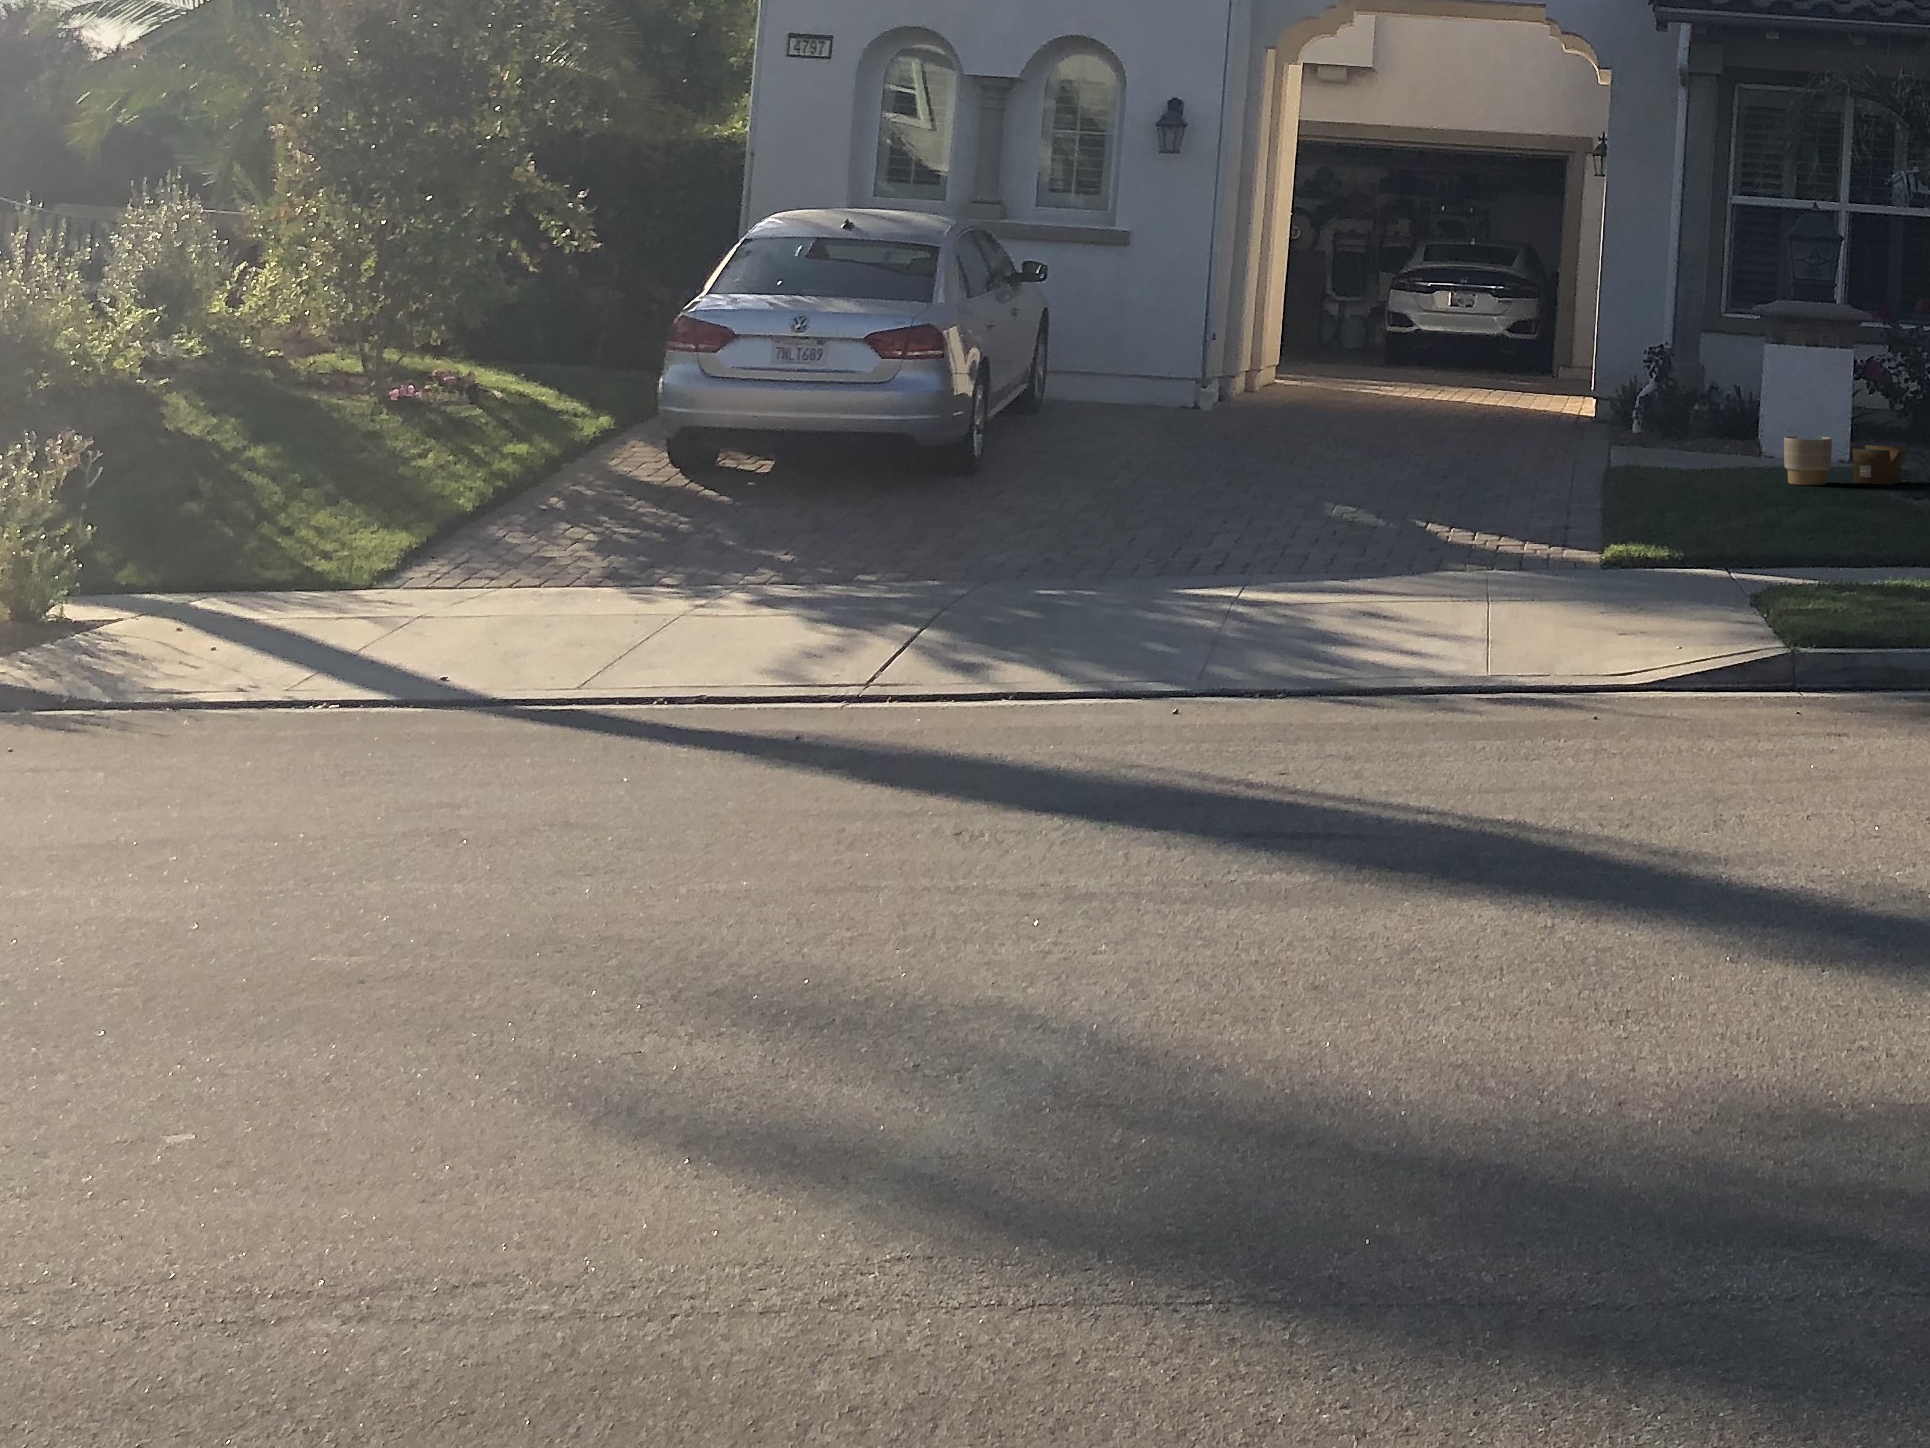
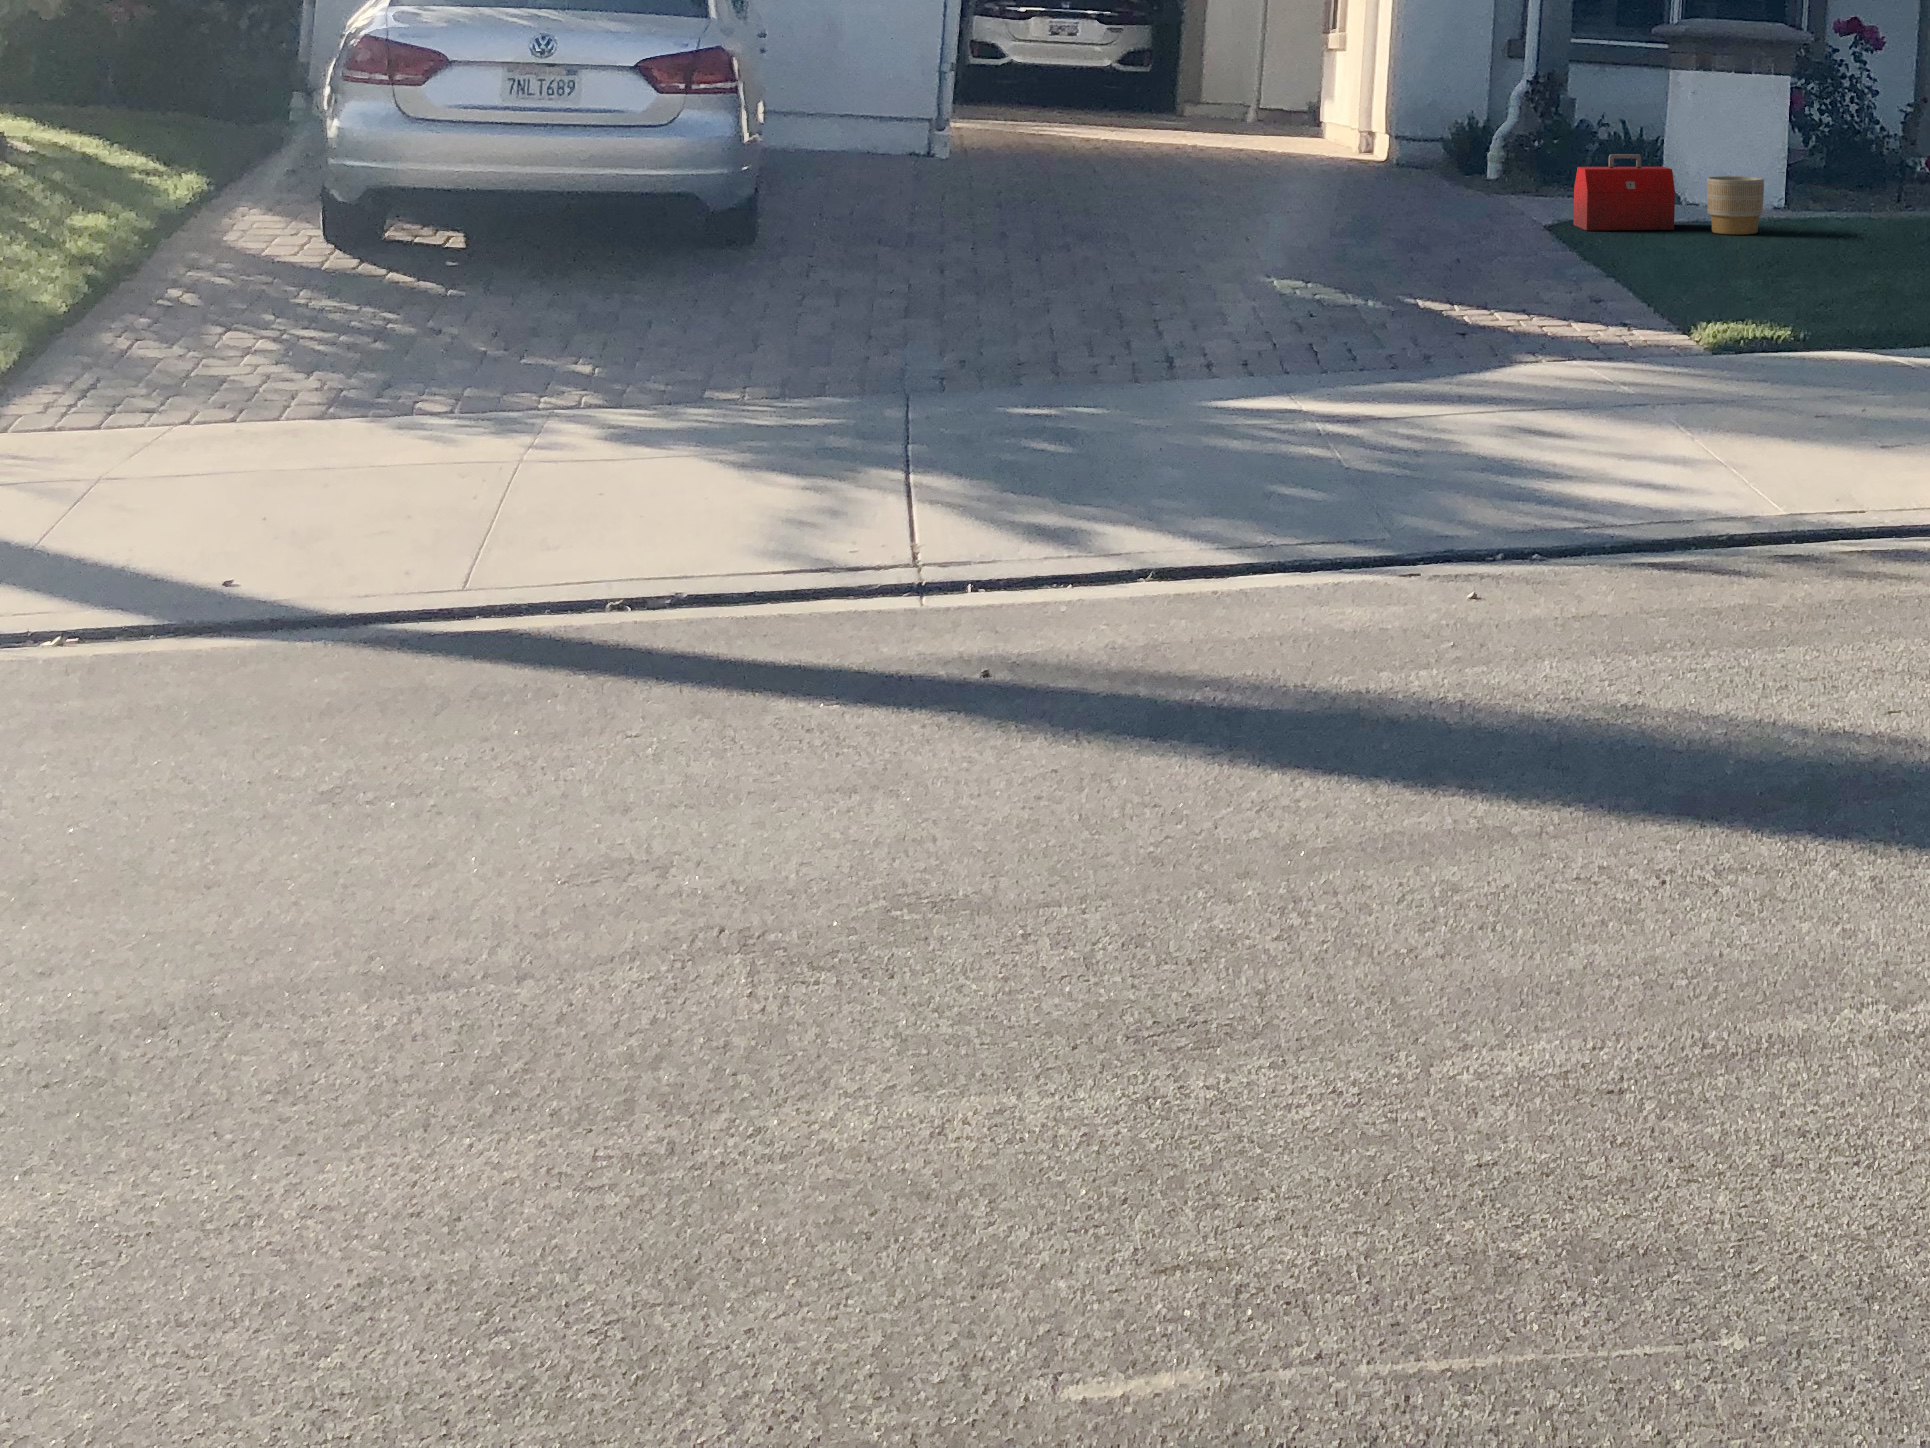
toolbox: none [1683,416,1760,480] -> present [1574,154,1675,230]
cardboard box: present [1850,445,1909,485] -> none [1780,186,1847,232]

